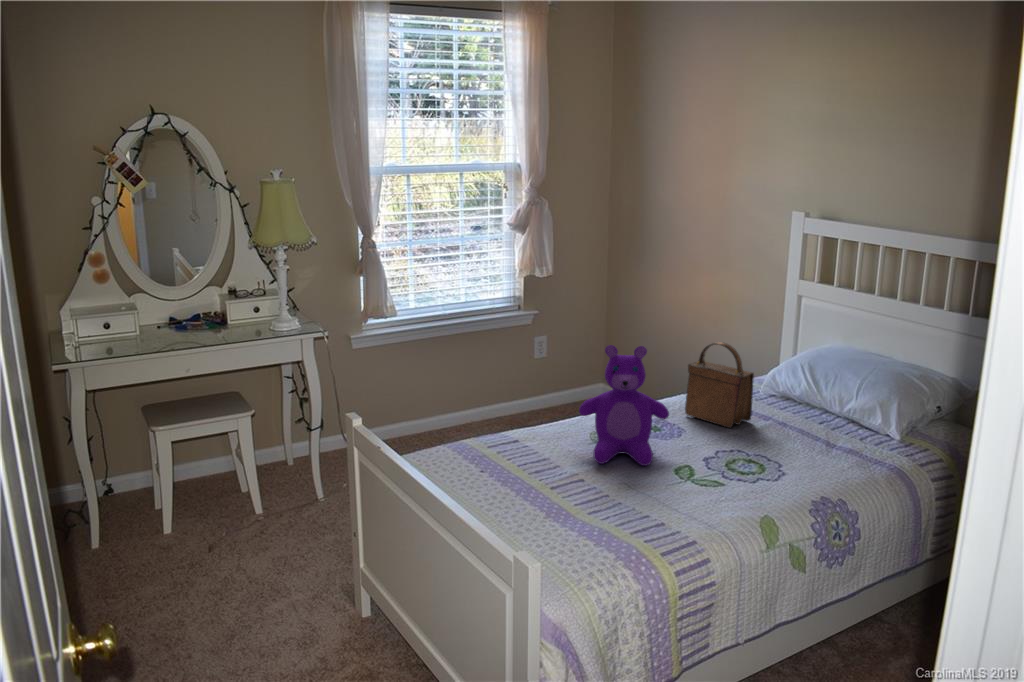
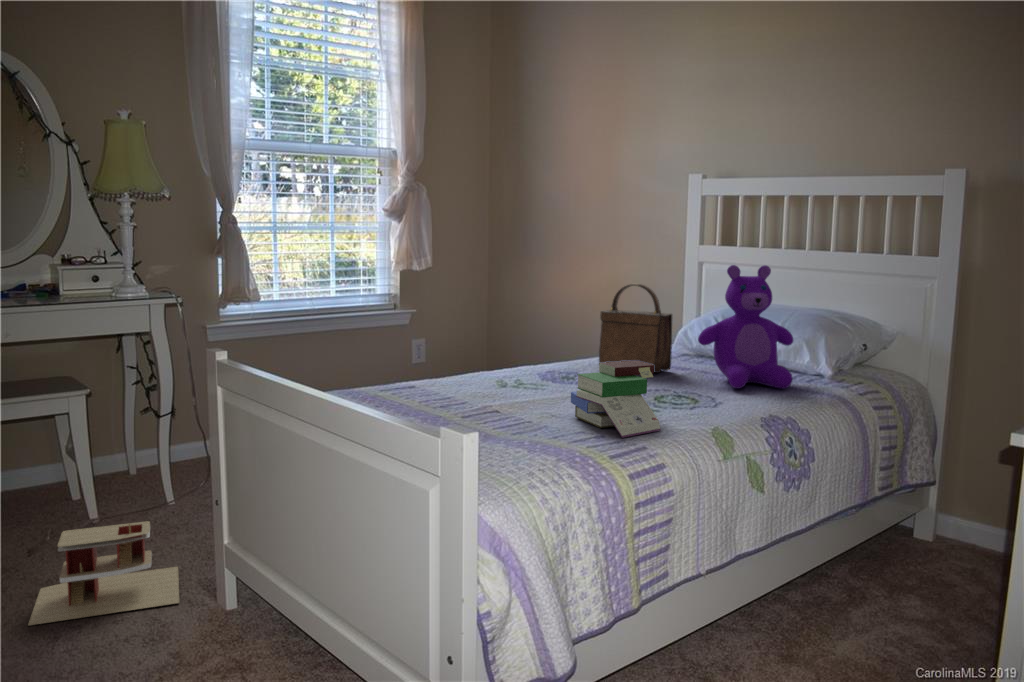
teddy bear: present [579,345,669,466] -> present [698,265,793,388]
book: none [643,445,715,528] -> present [571,361,661,438]
toy house: none [218,537,328,621] -> present [28,521,179,625]

